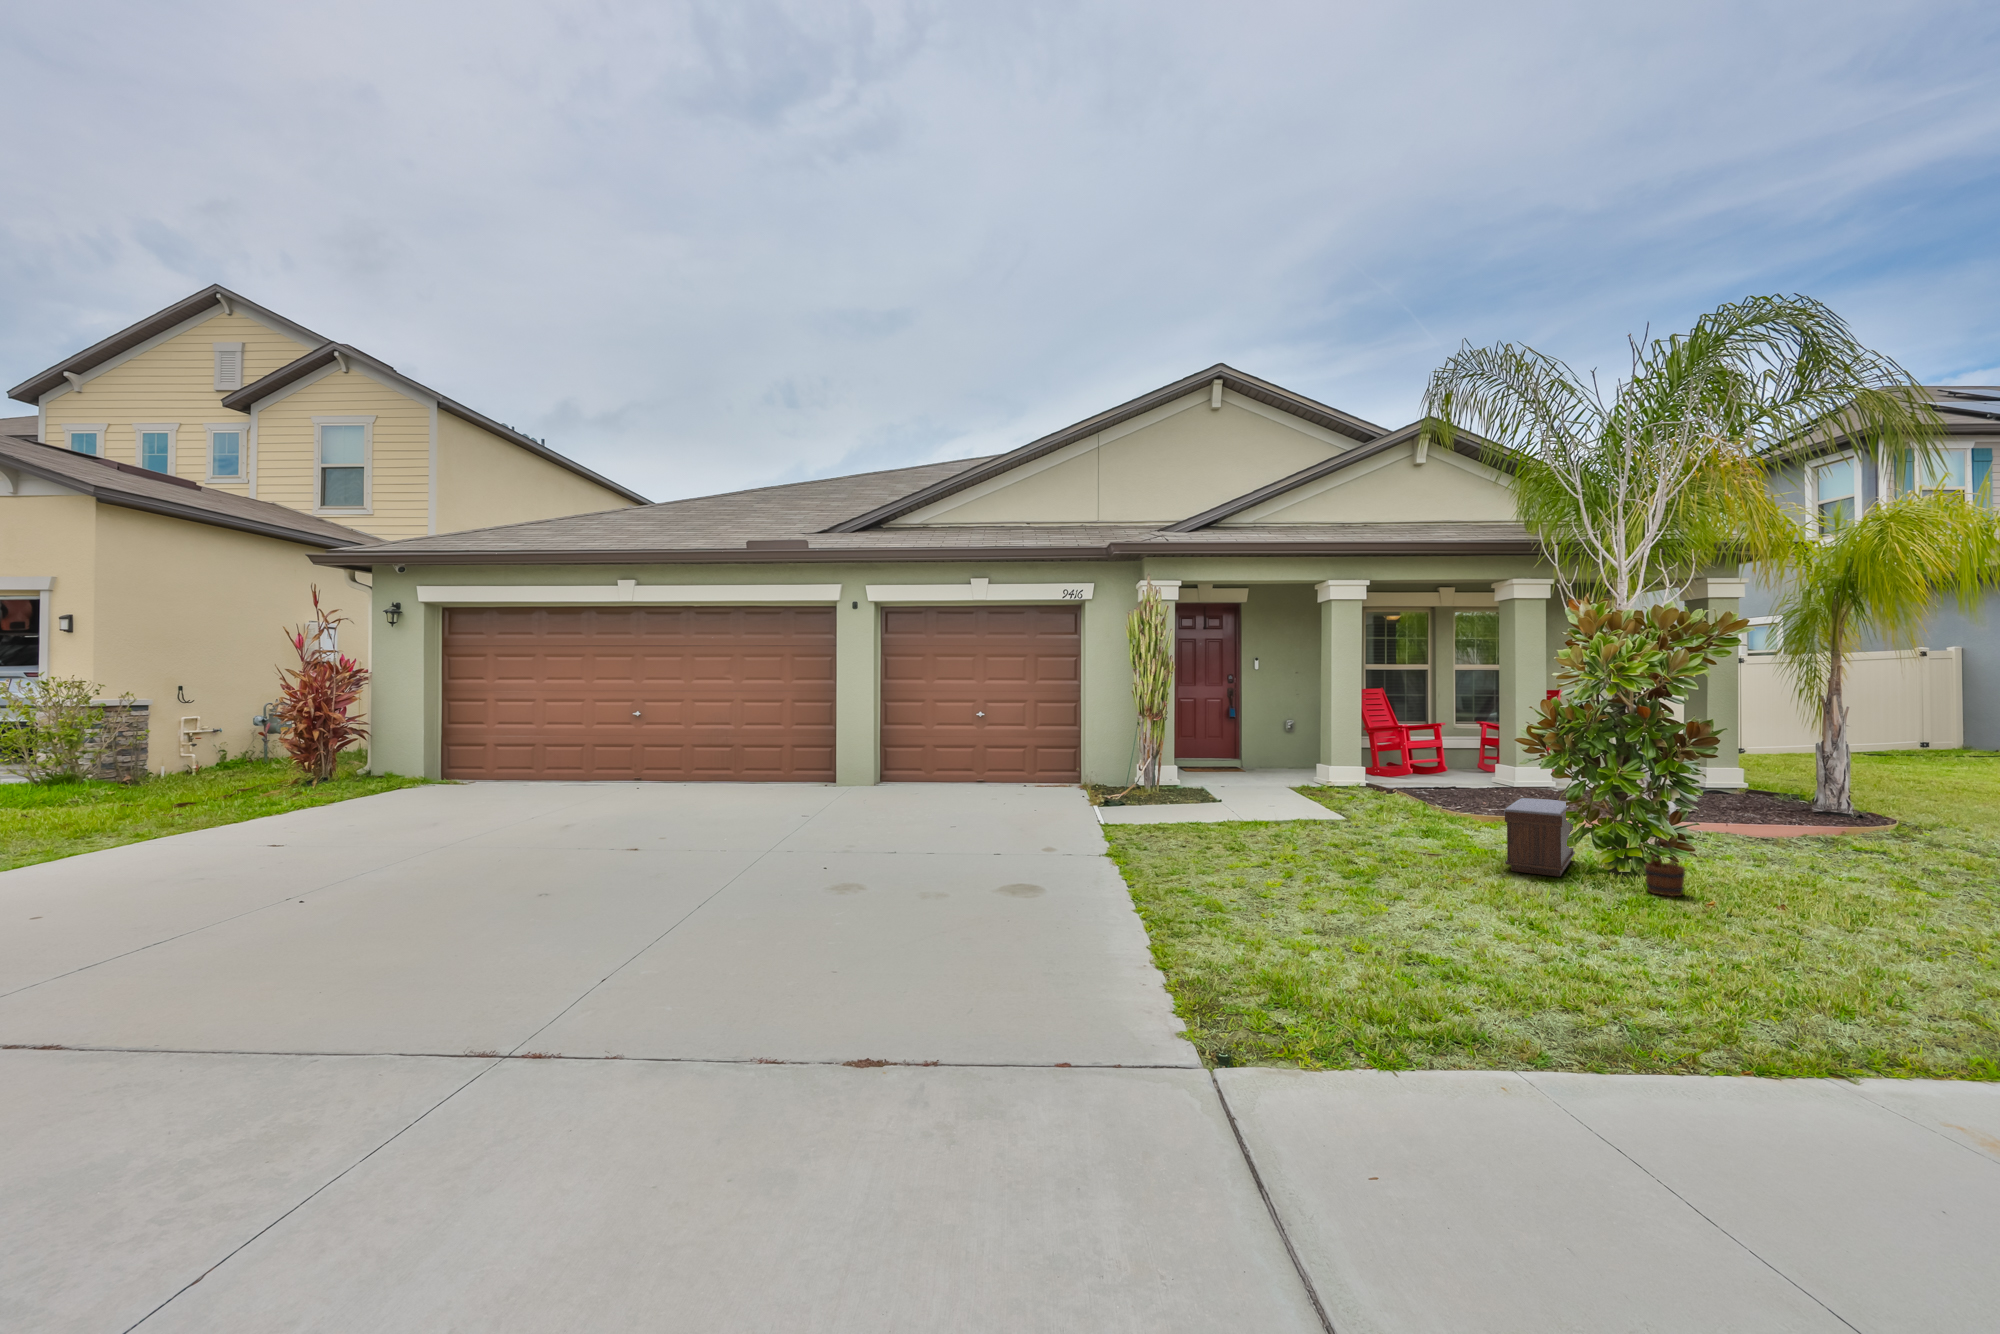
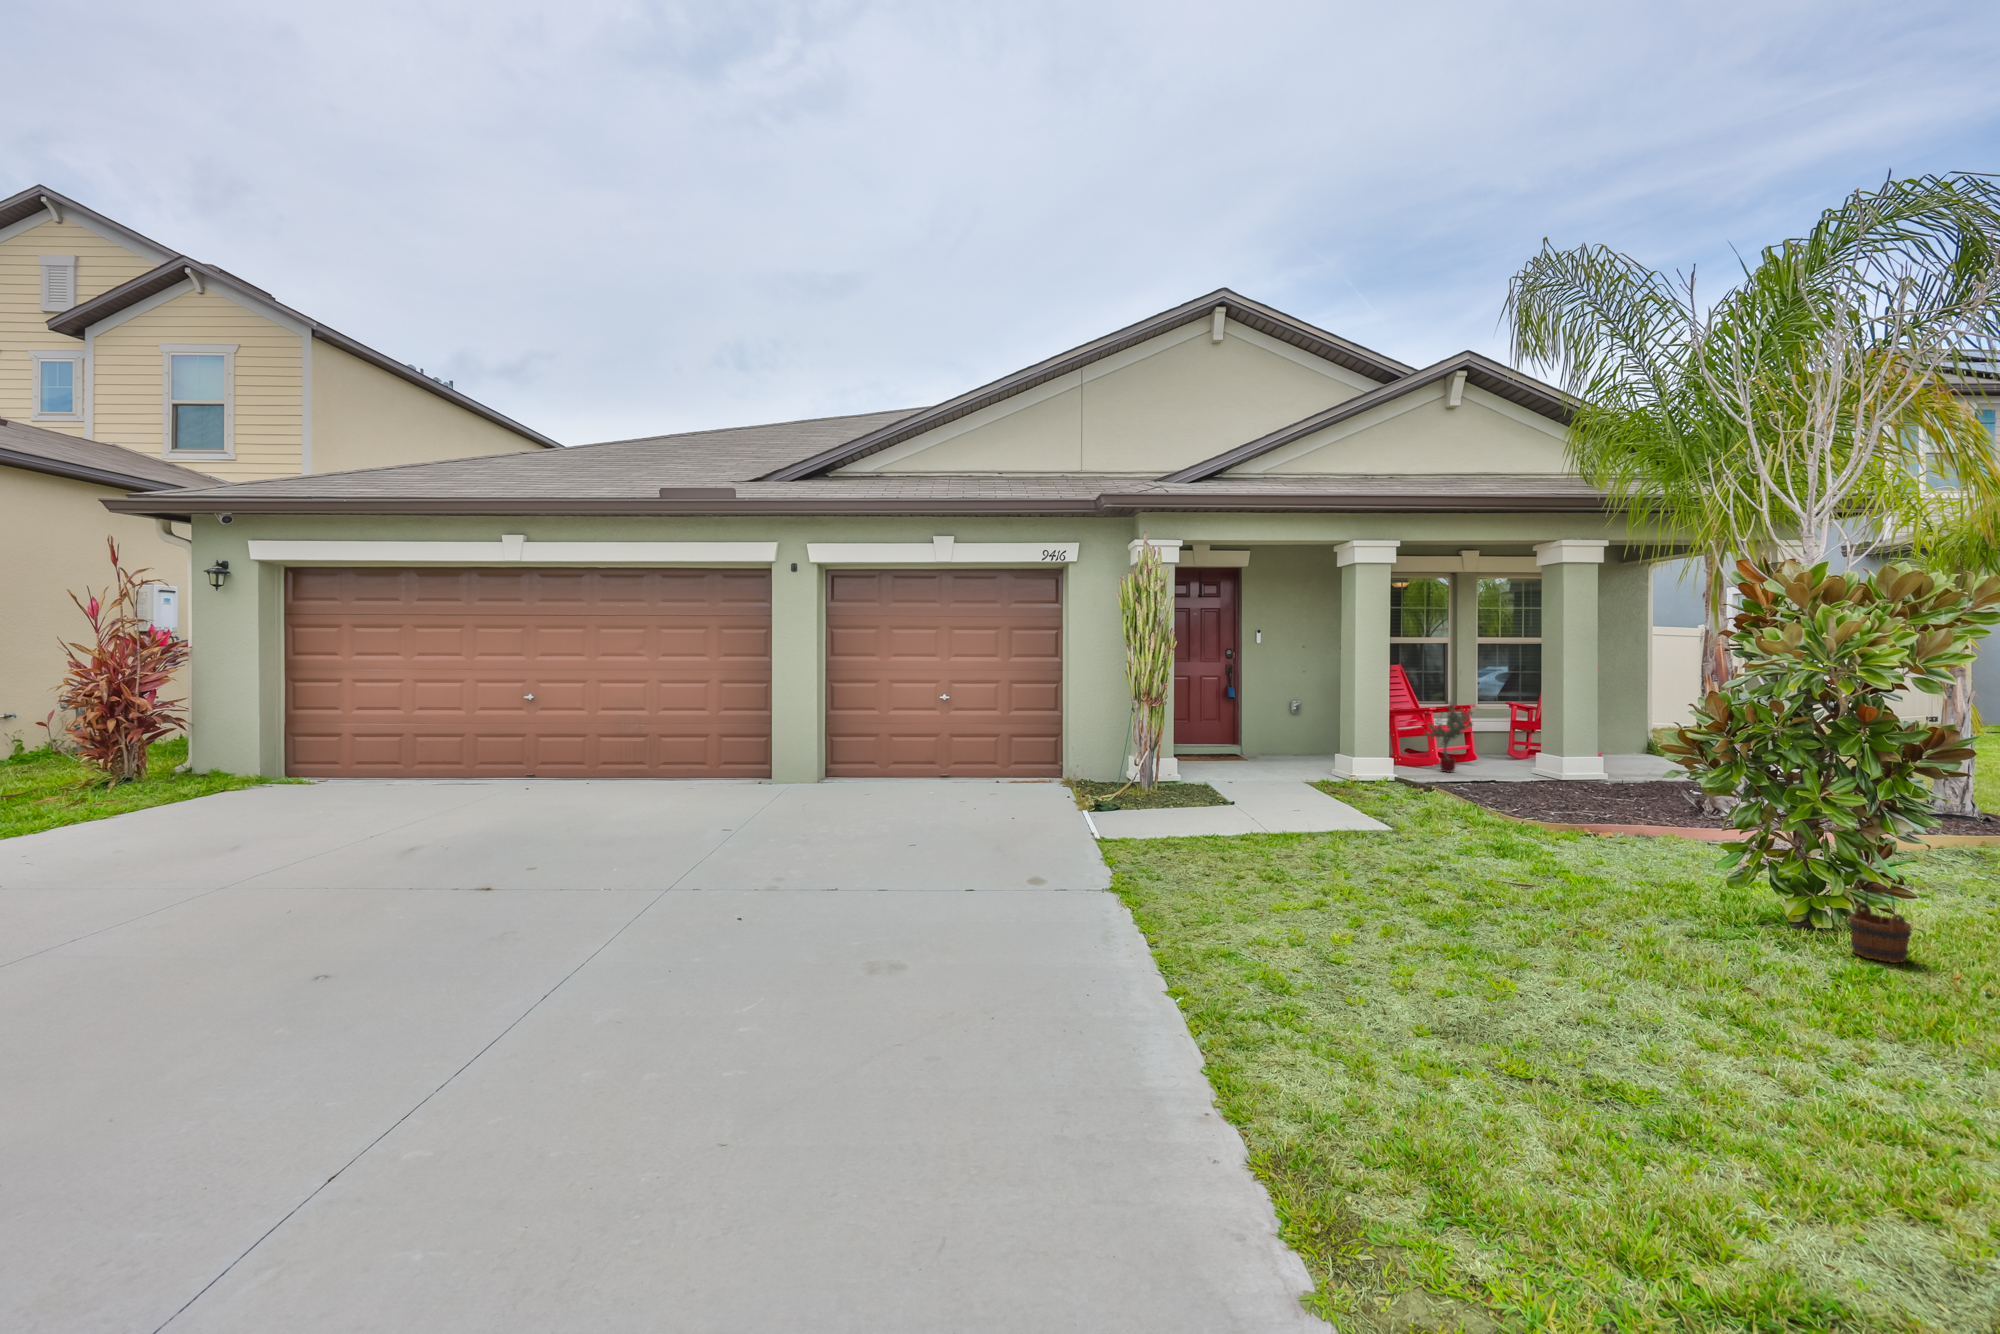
potted tree: none [1395,719,1440,781] -> present [1424,702,1472,772]
bench: present [1504,798,1575,877] -> none [1642,816,1727,927]

